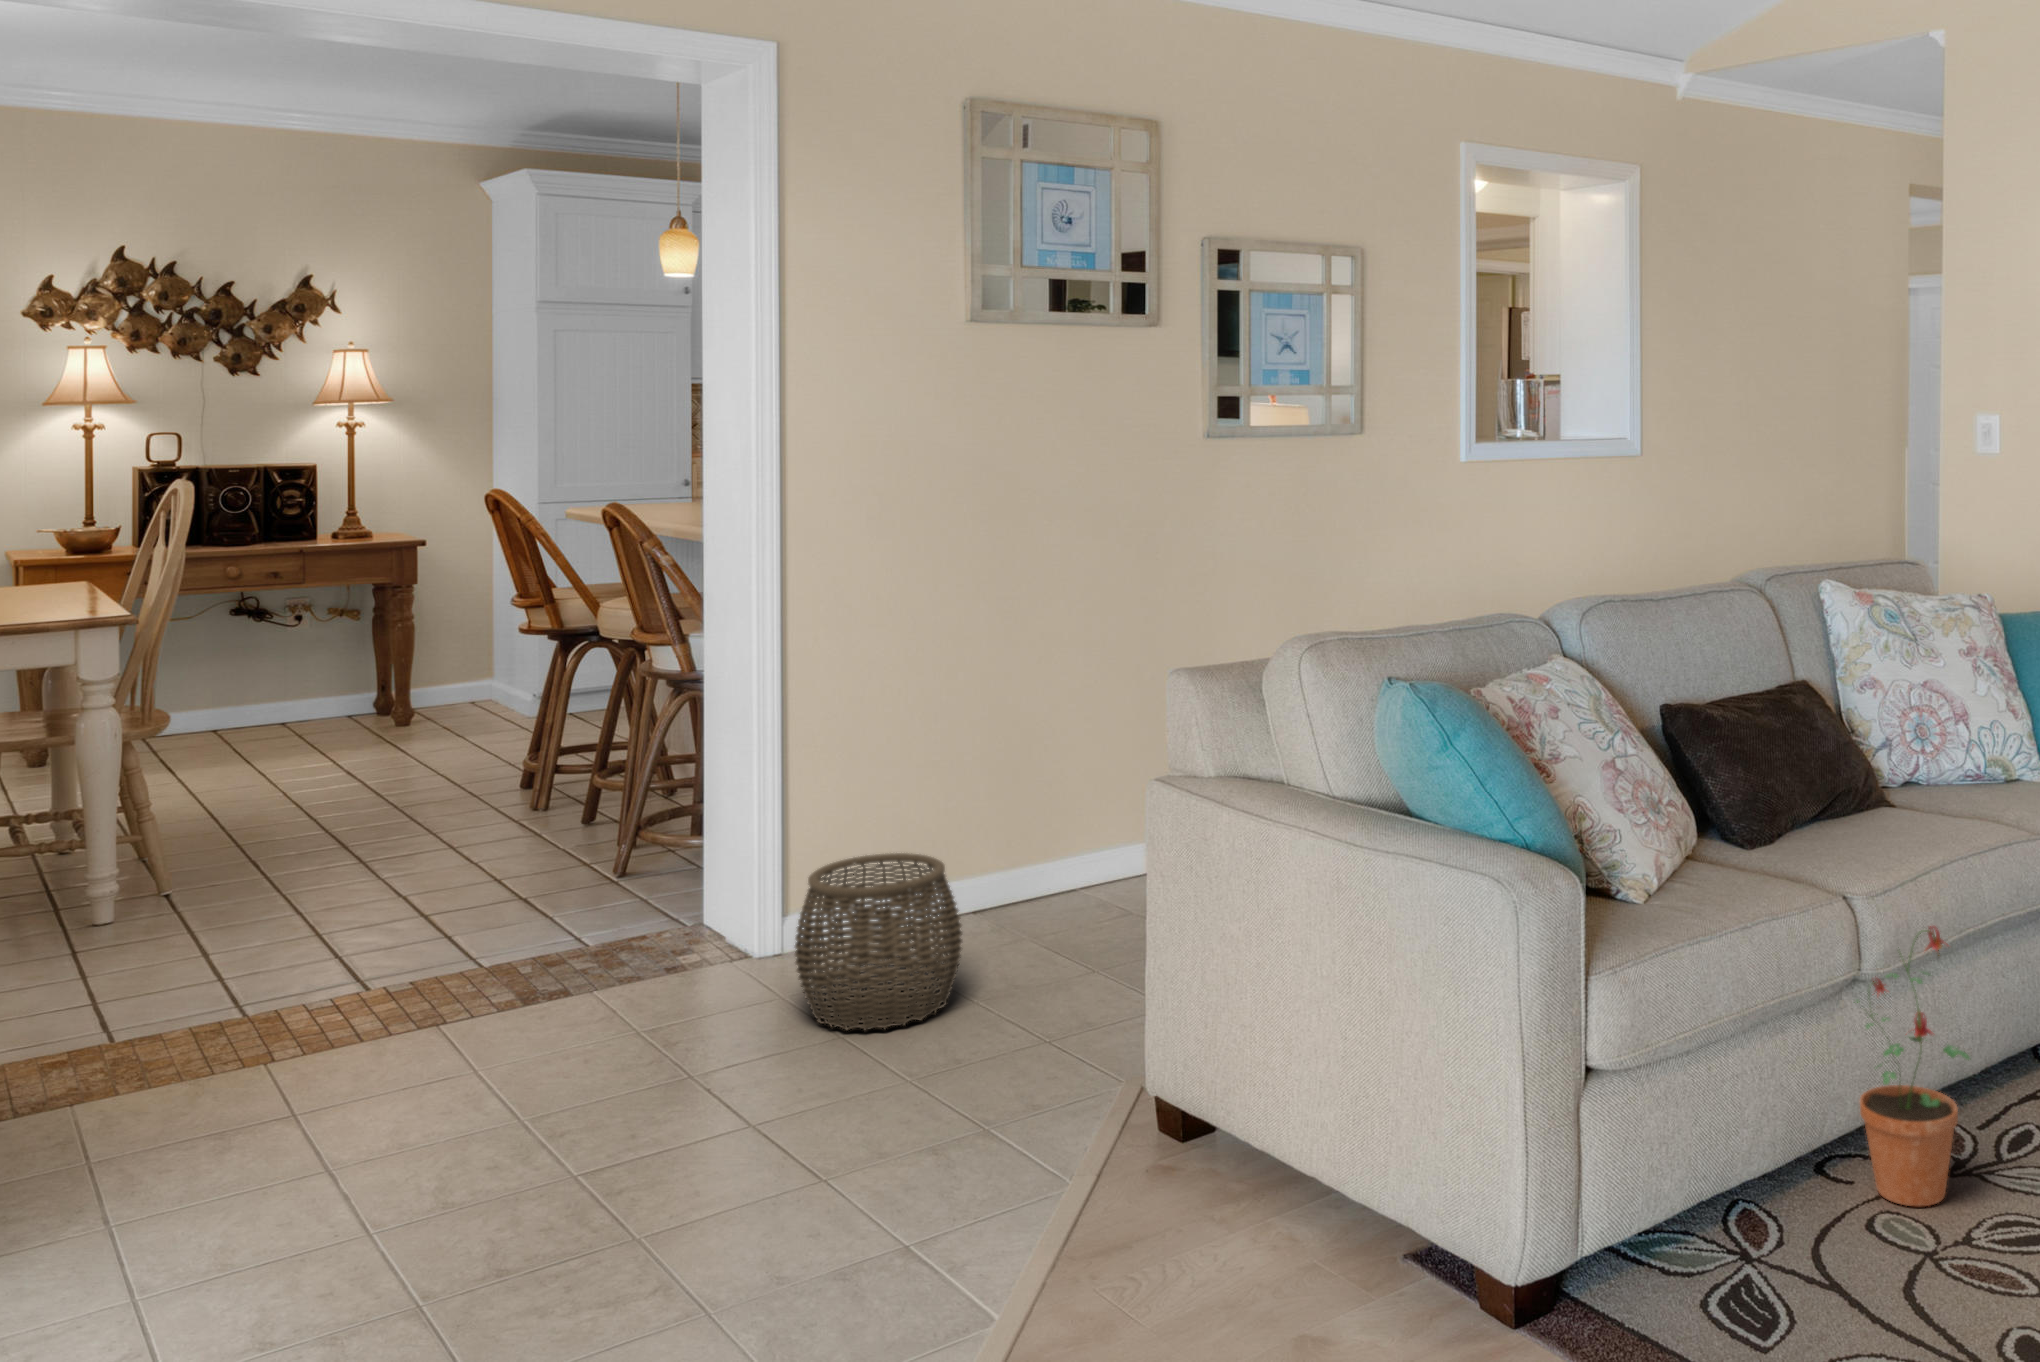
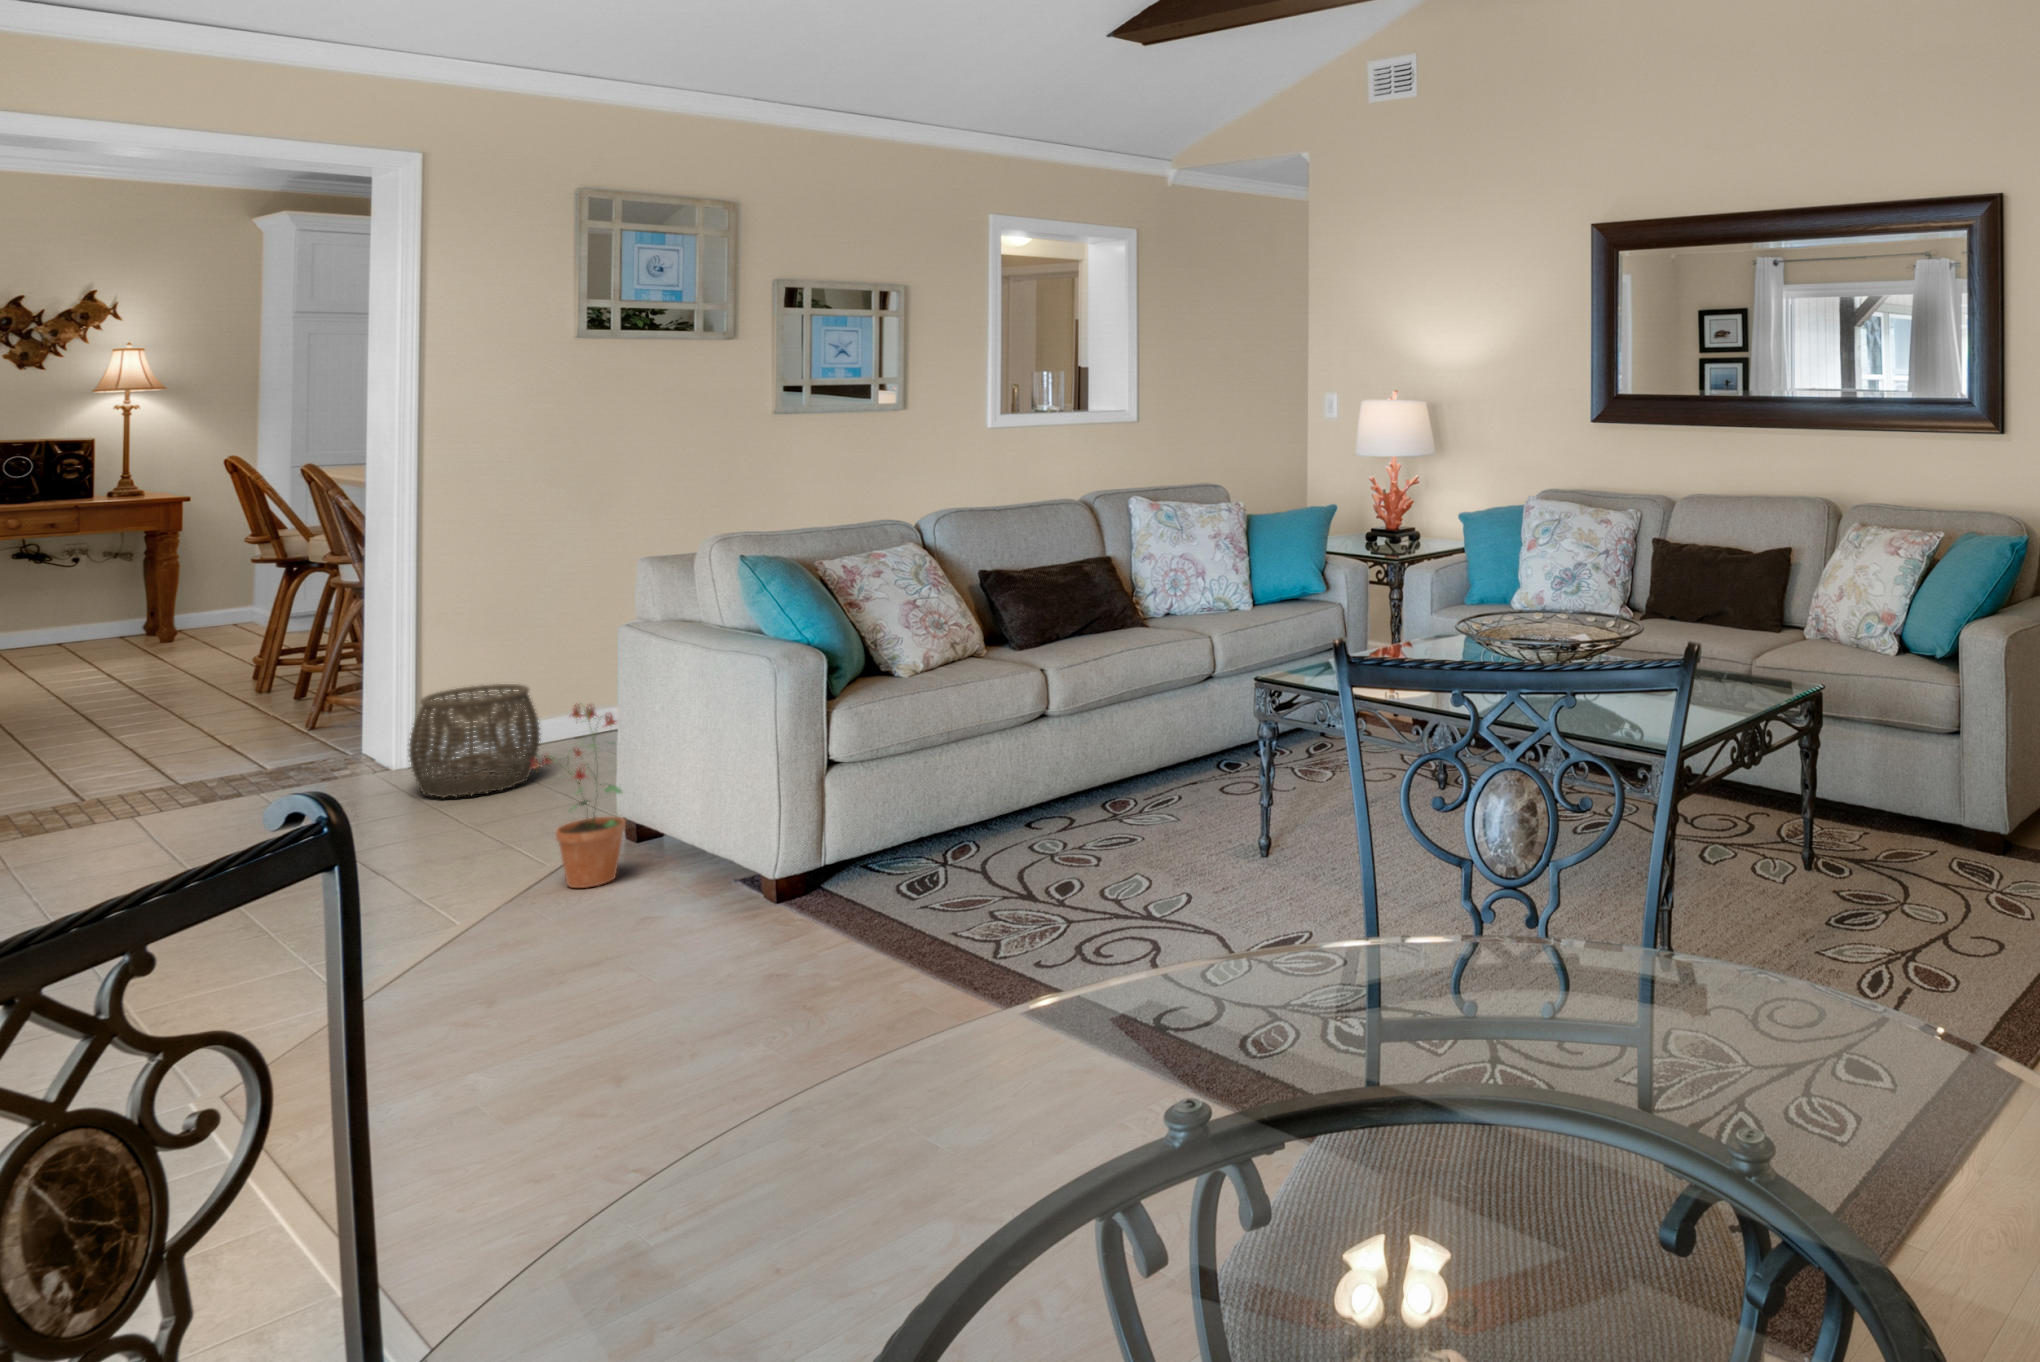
potted plant: present [1854,926,1969,1206] -> present [531,704,626,888]

